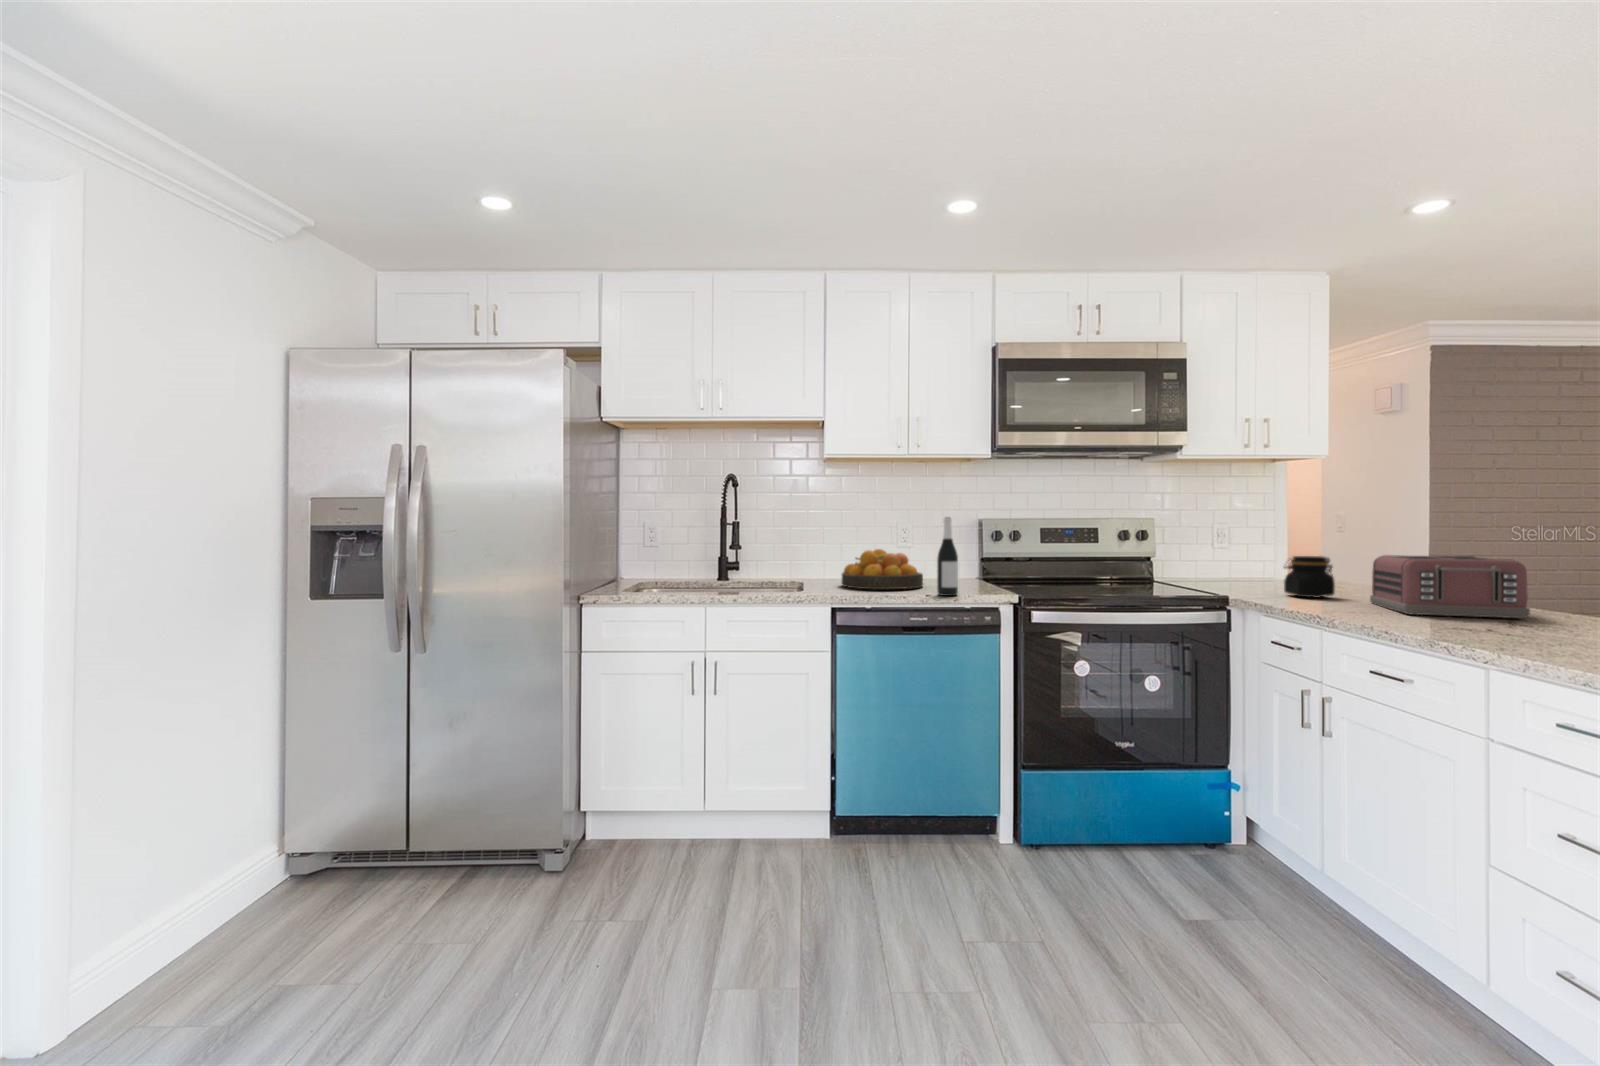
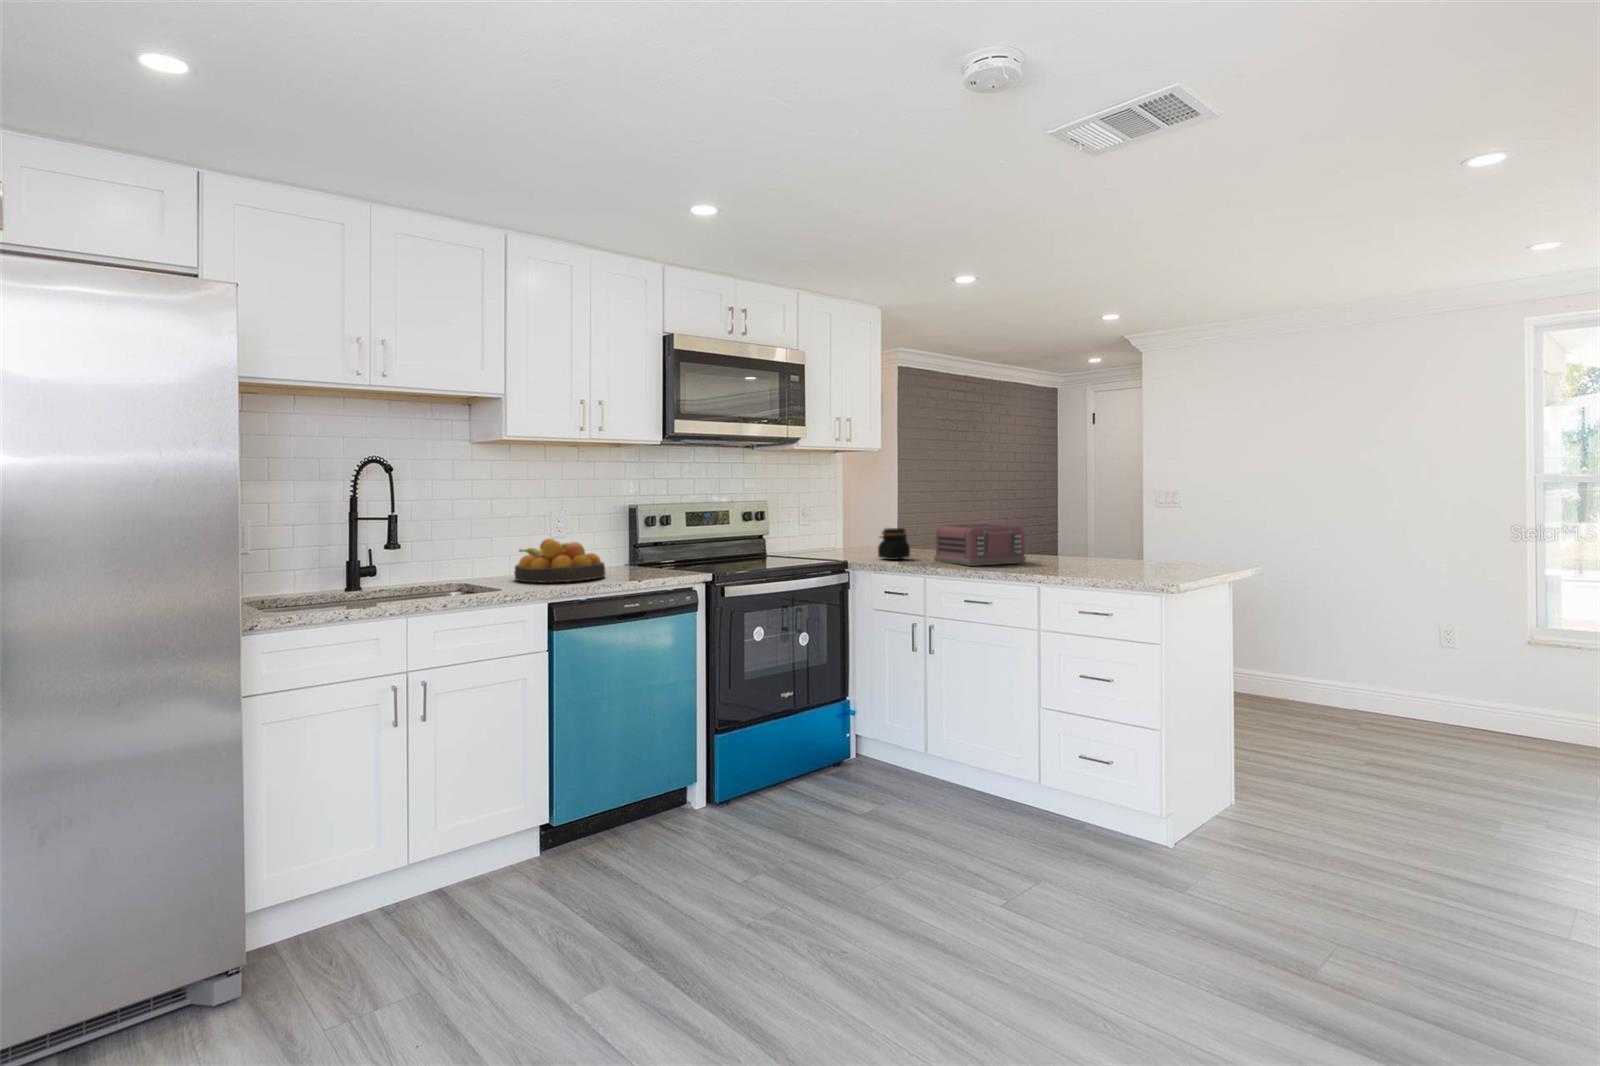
wine bottle: present [937,517,958,596] -> none [639,503,660,581]

